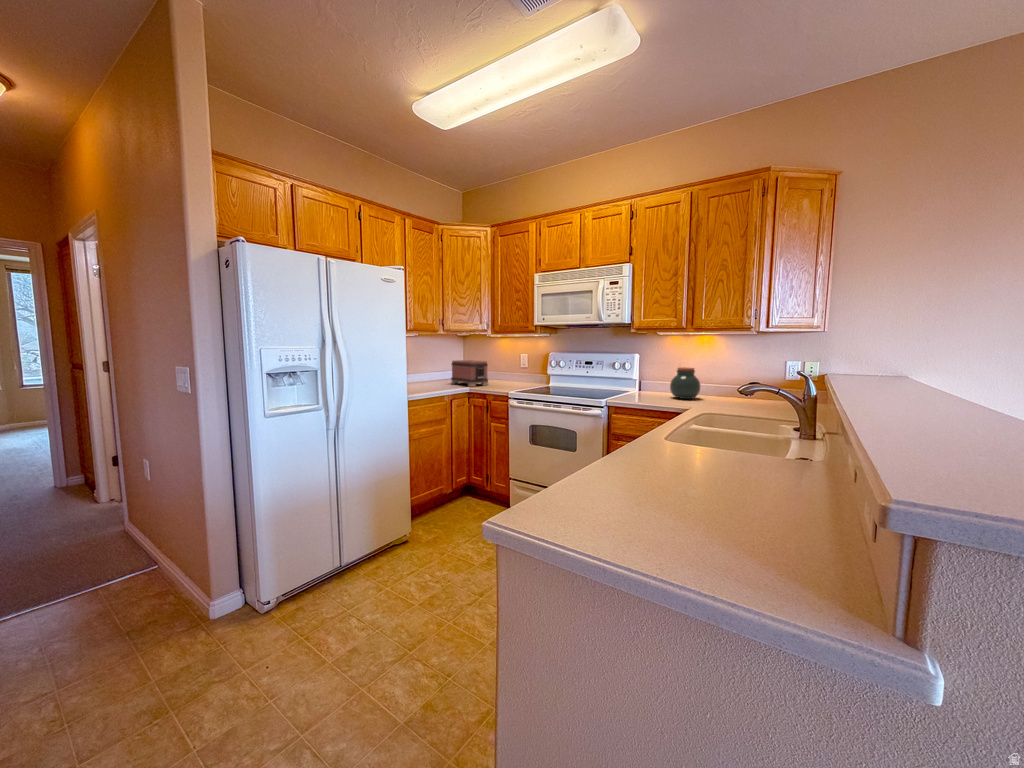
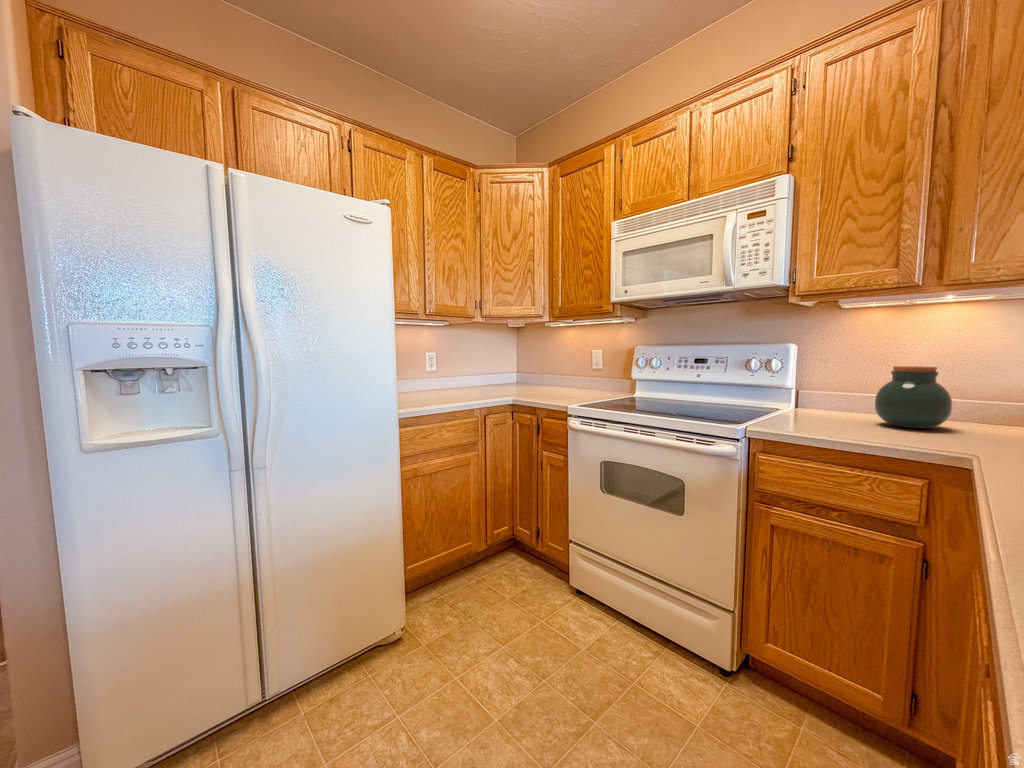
toaster: present [451,360,489,387] -> none [493,359,545,396]

